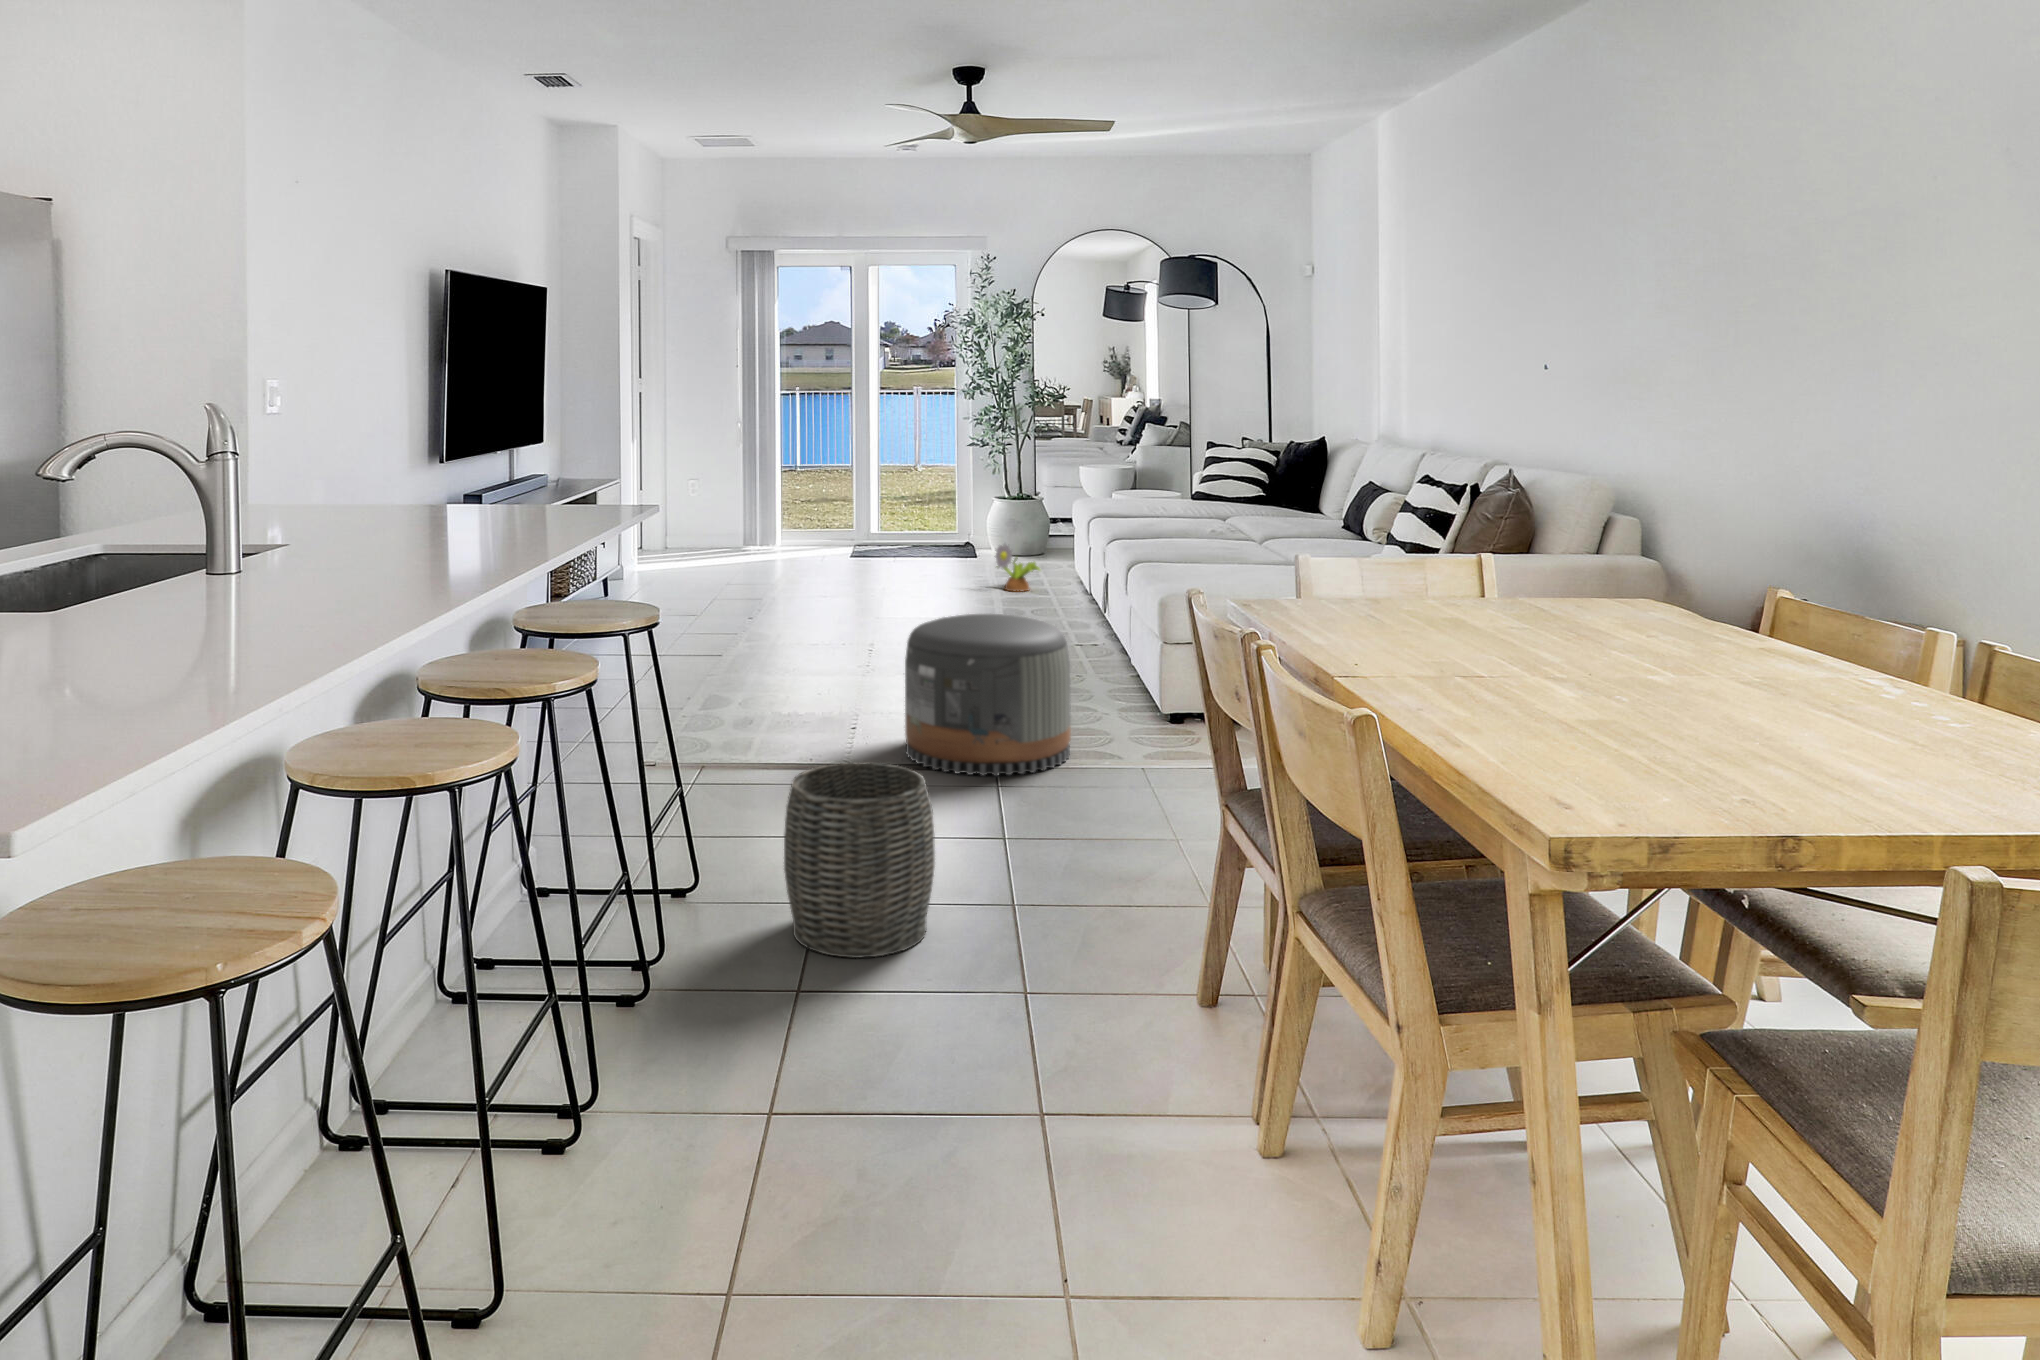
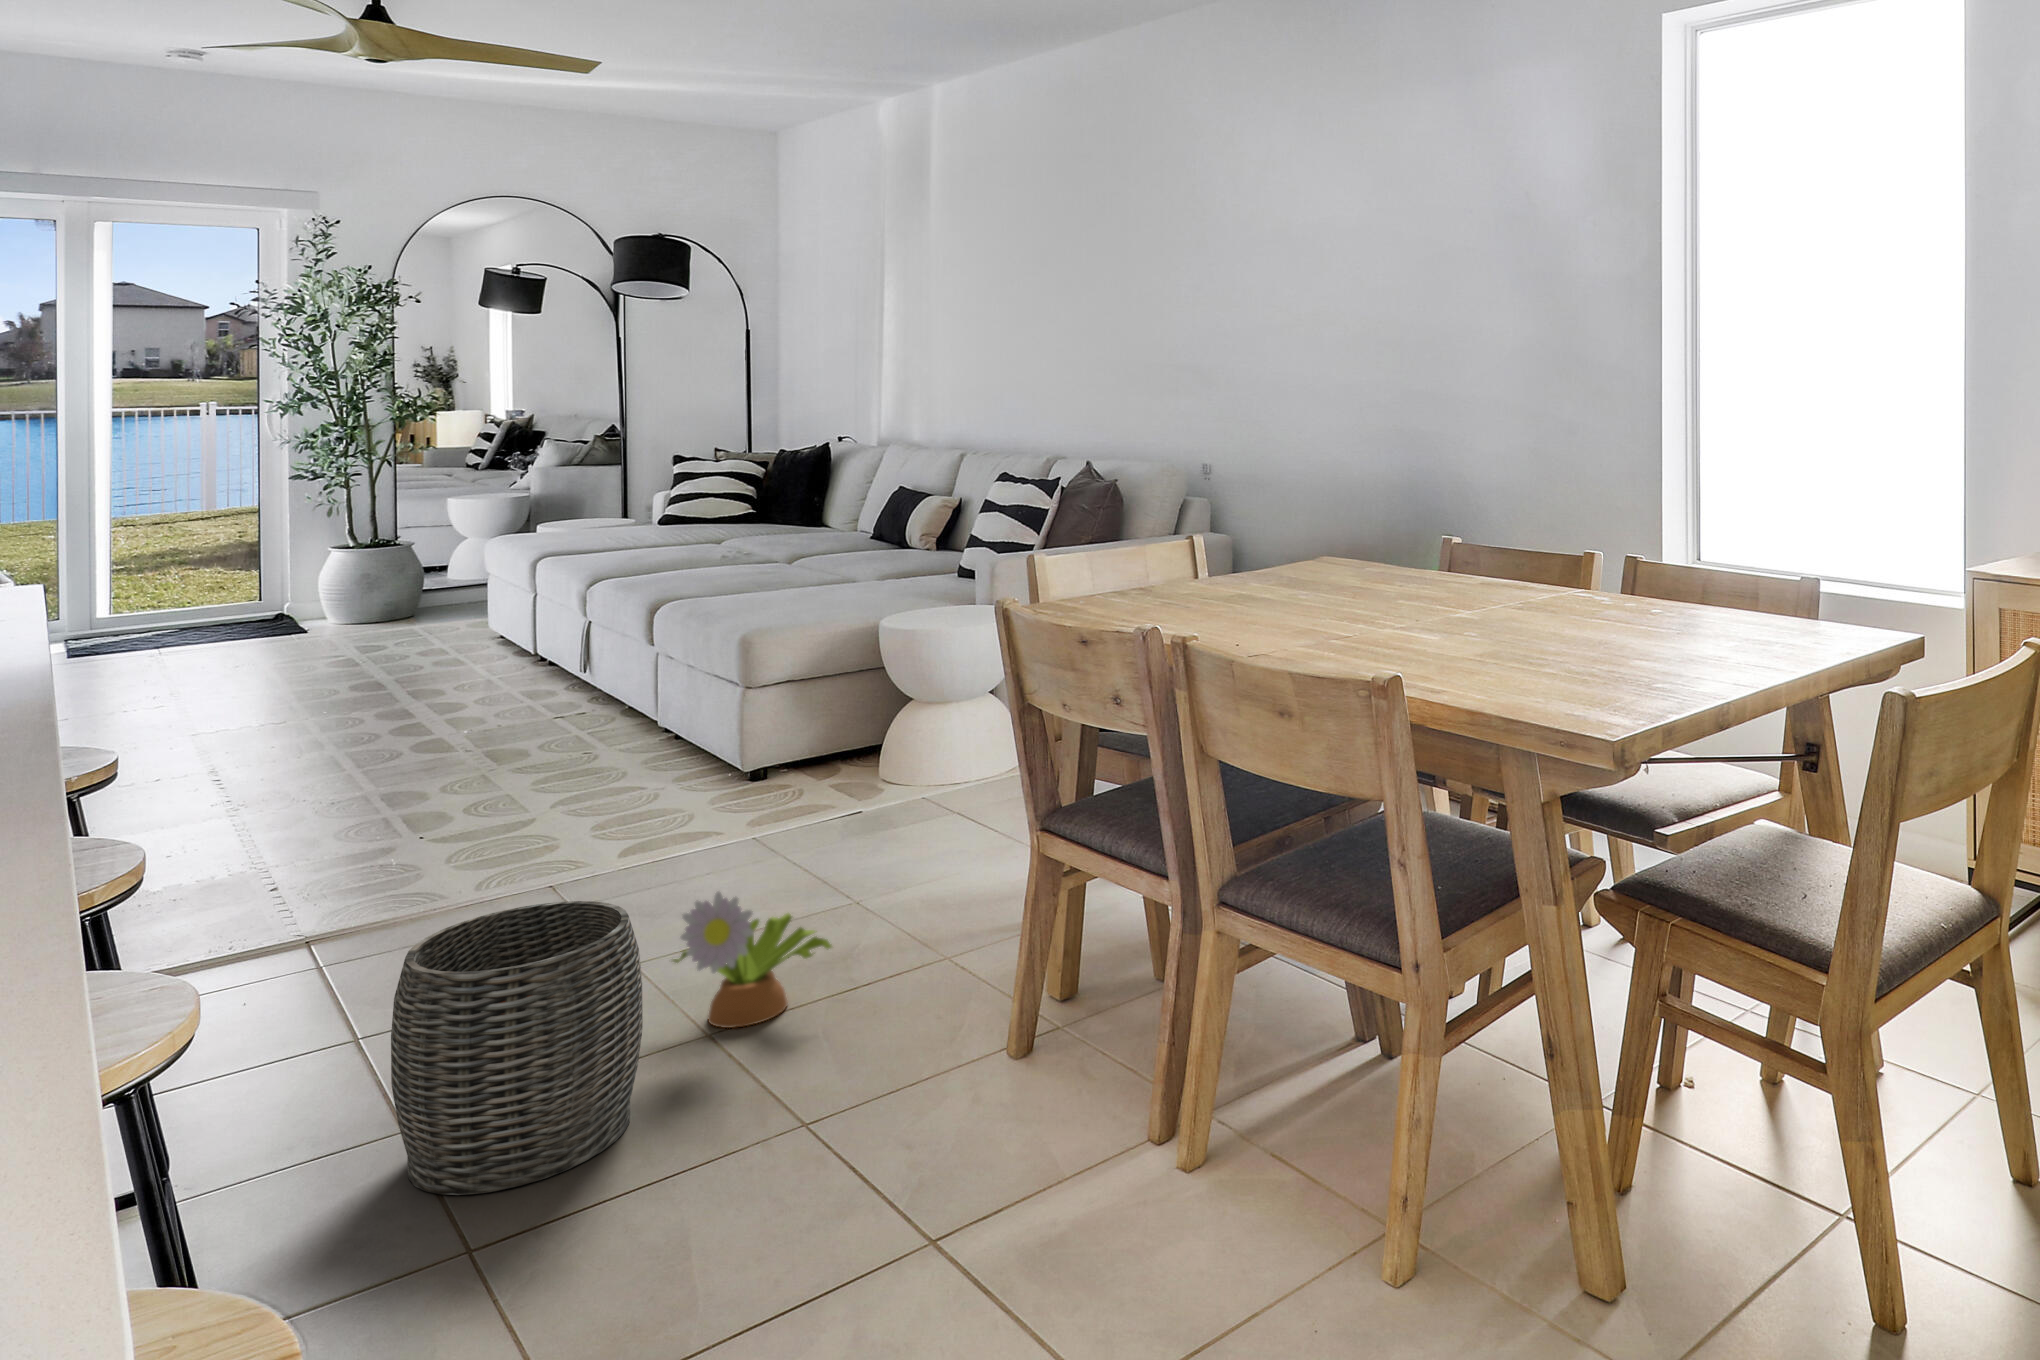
decorative plant: present [995,544,1040,592] -> present [673,892,832,1028]
pouf: present [905,614,1071,776] -> none [402,685,661,910]

